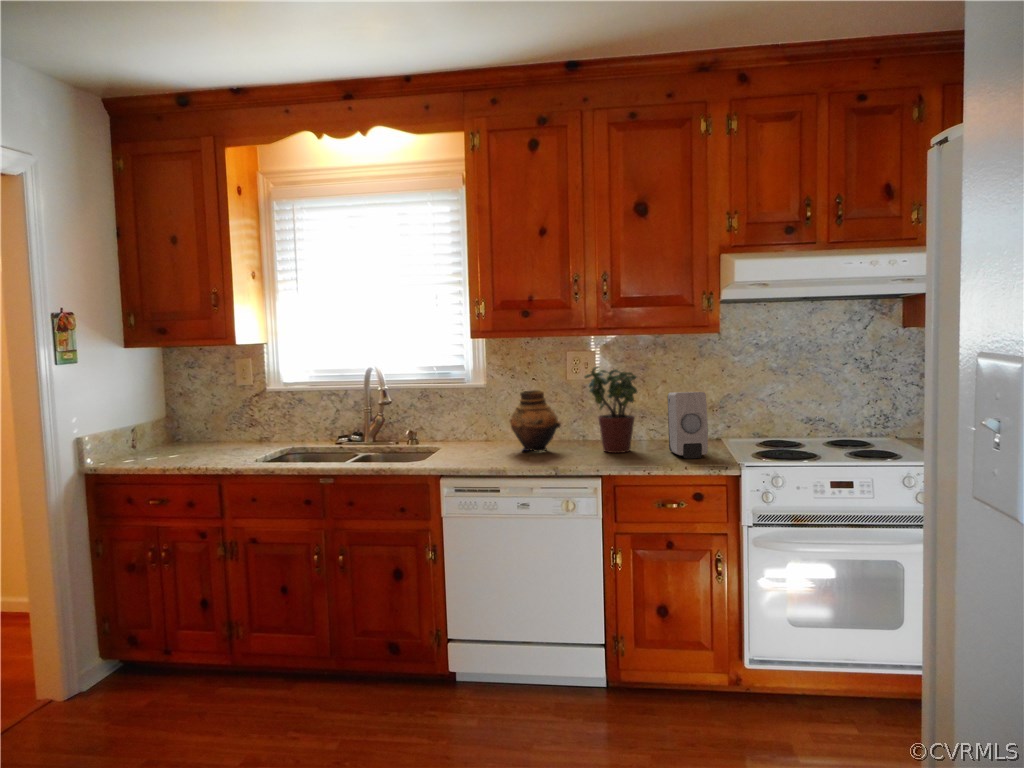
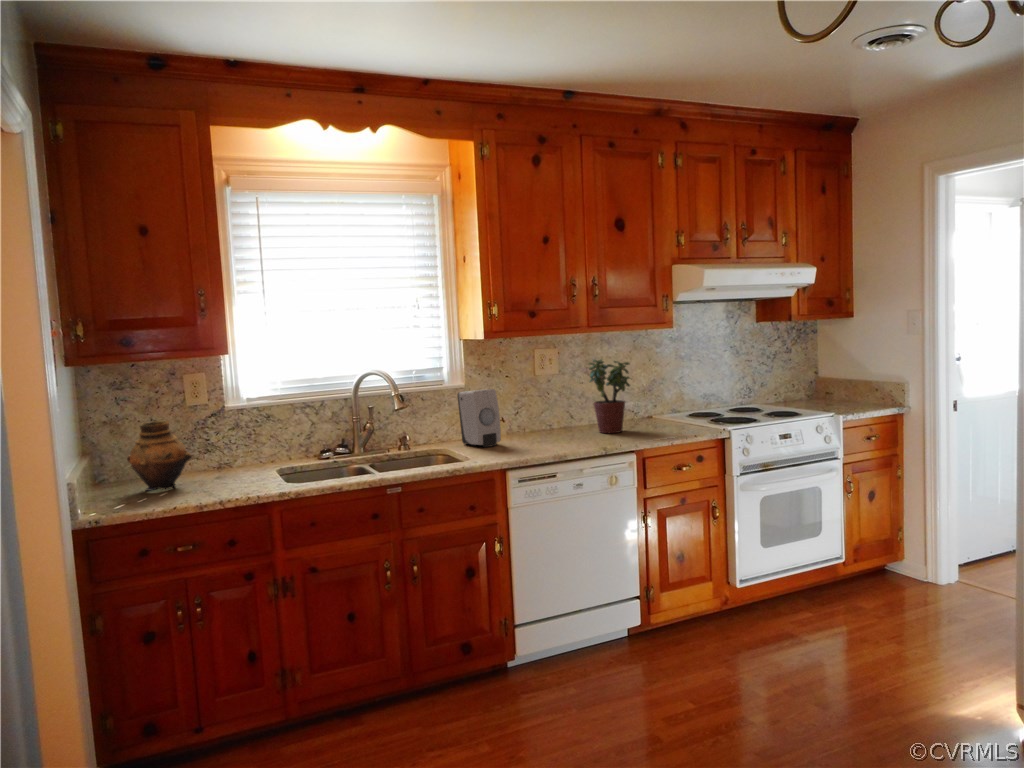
vase: present [510,390,561,452] -> present [127,421,192,490]
soap dispenser: present [668,392,708,458] -> present [458,389,501,447]

